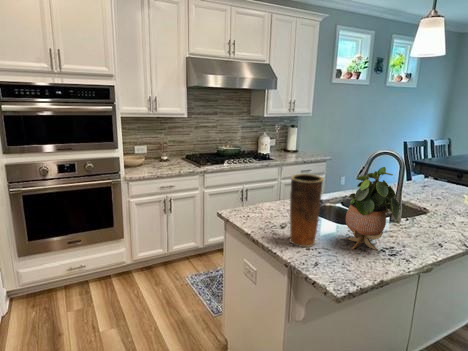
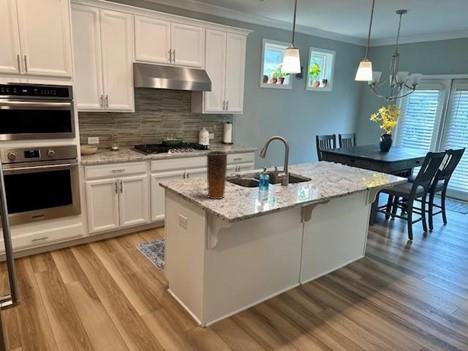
potted plant: present [346,167,400,250] -> none [244,145,276,200]

